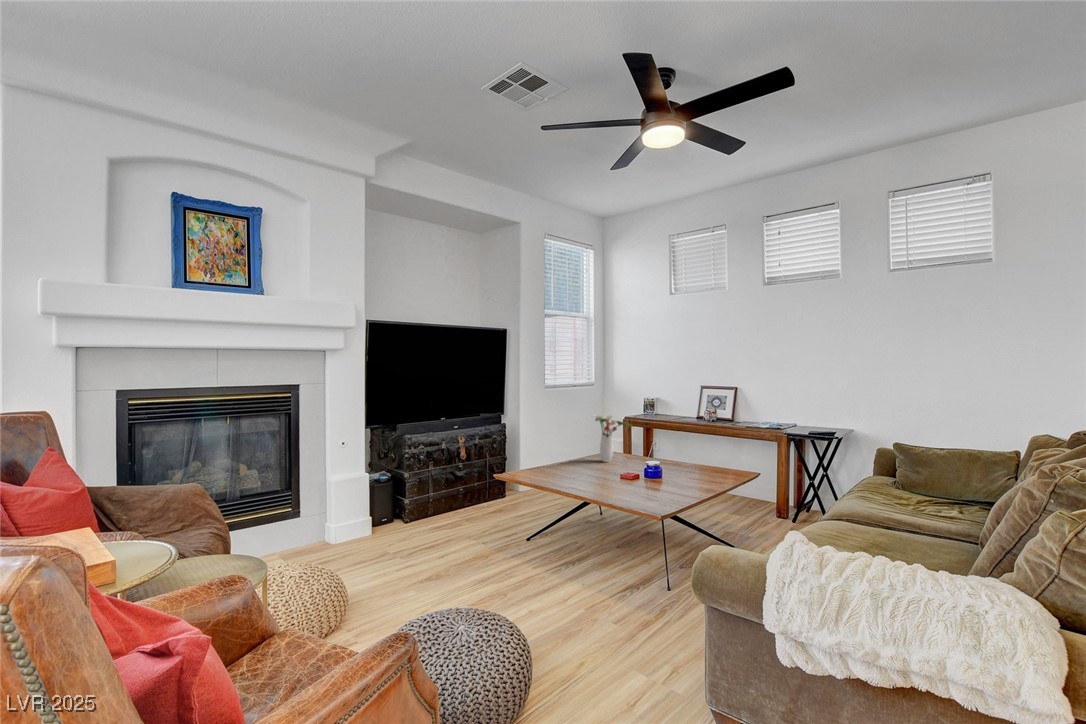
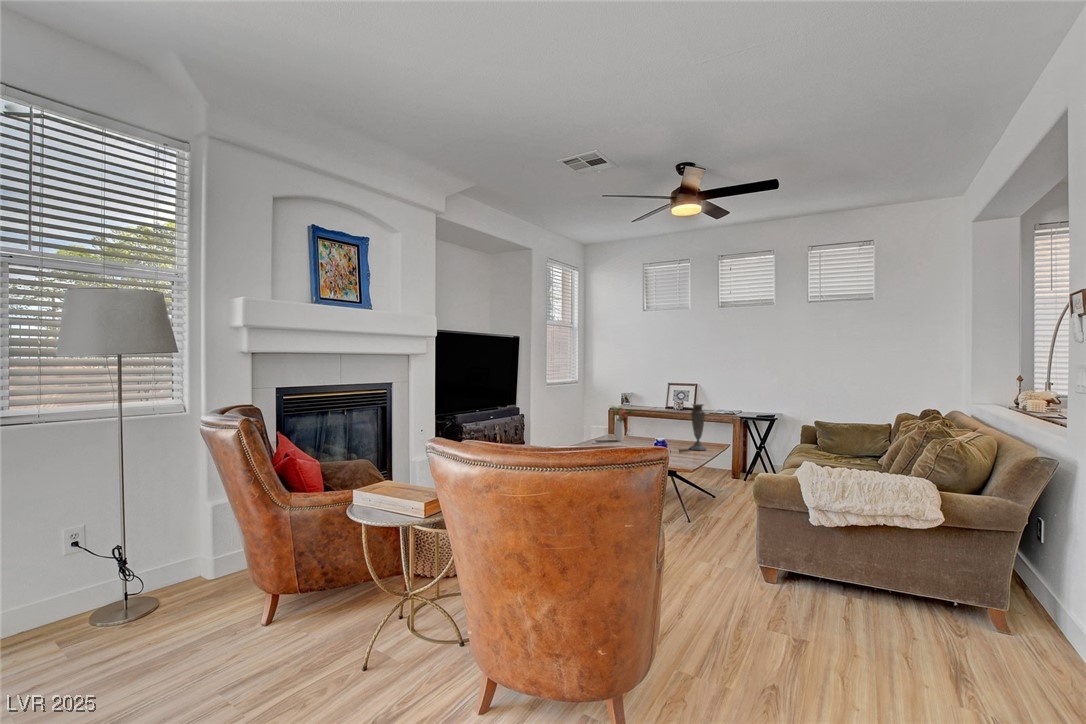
vase: none [690,416,713,482] -> present [690,404,706,450]

